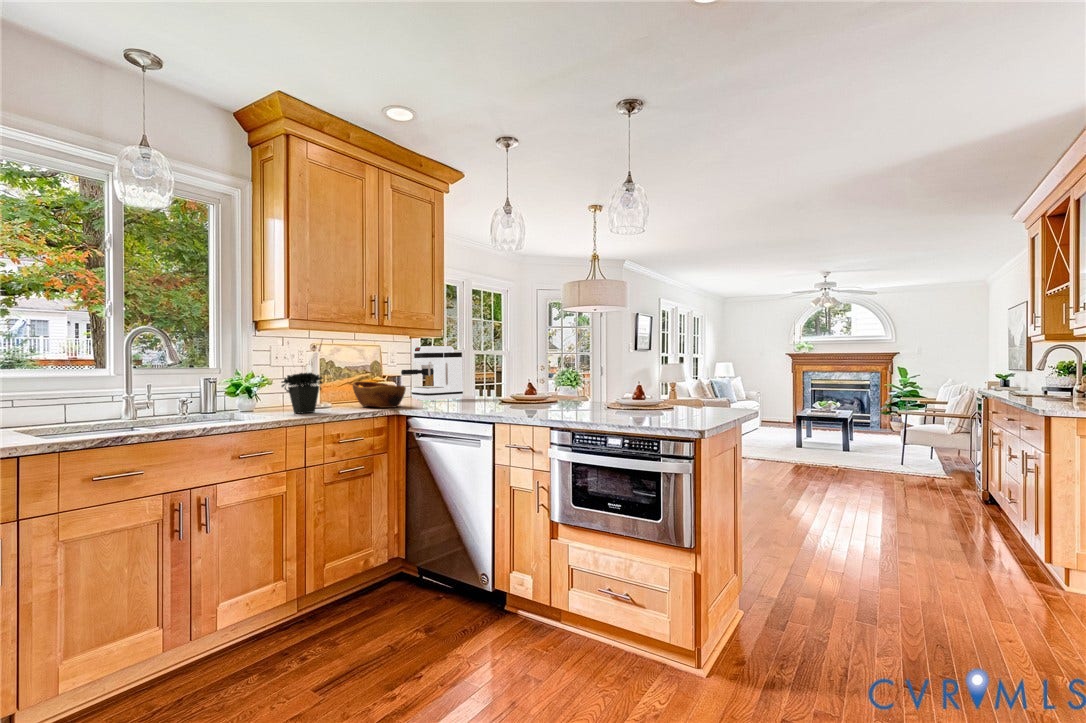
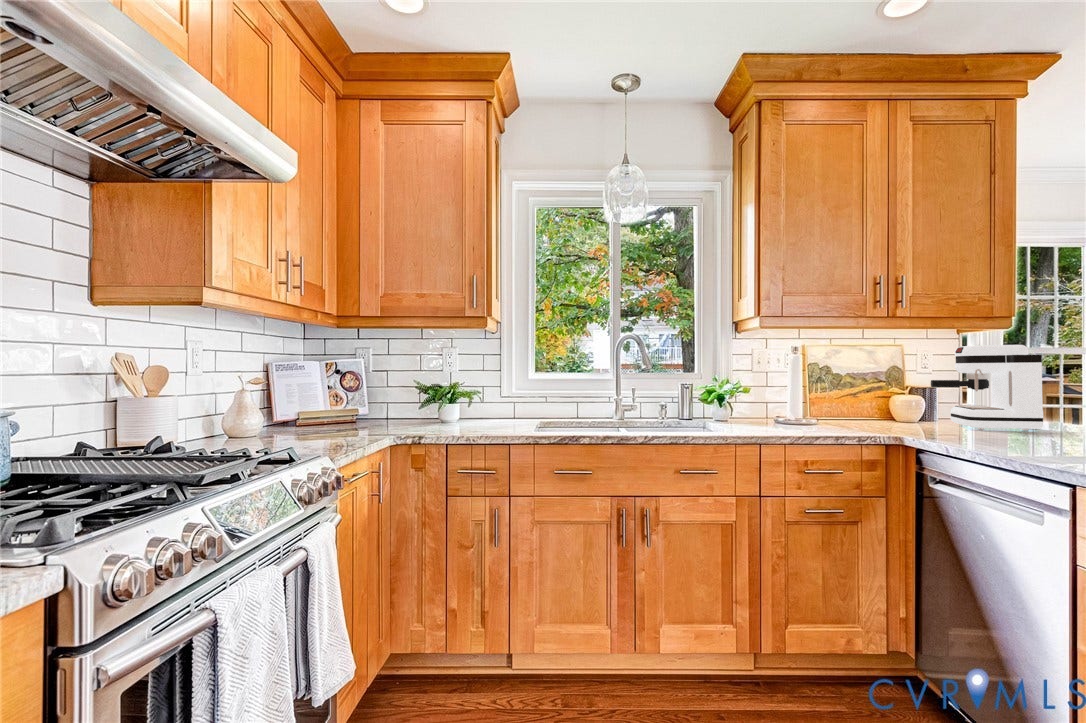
potted plant: present [282,343,323,414] -> none [746,338,798,430]
wooden bowl: present [353,381,406,408] -> none [846,394,917,434]

